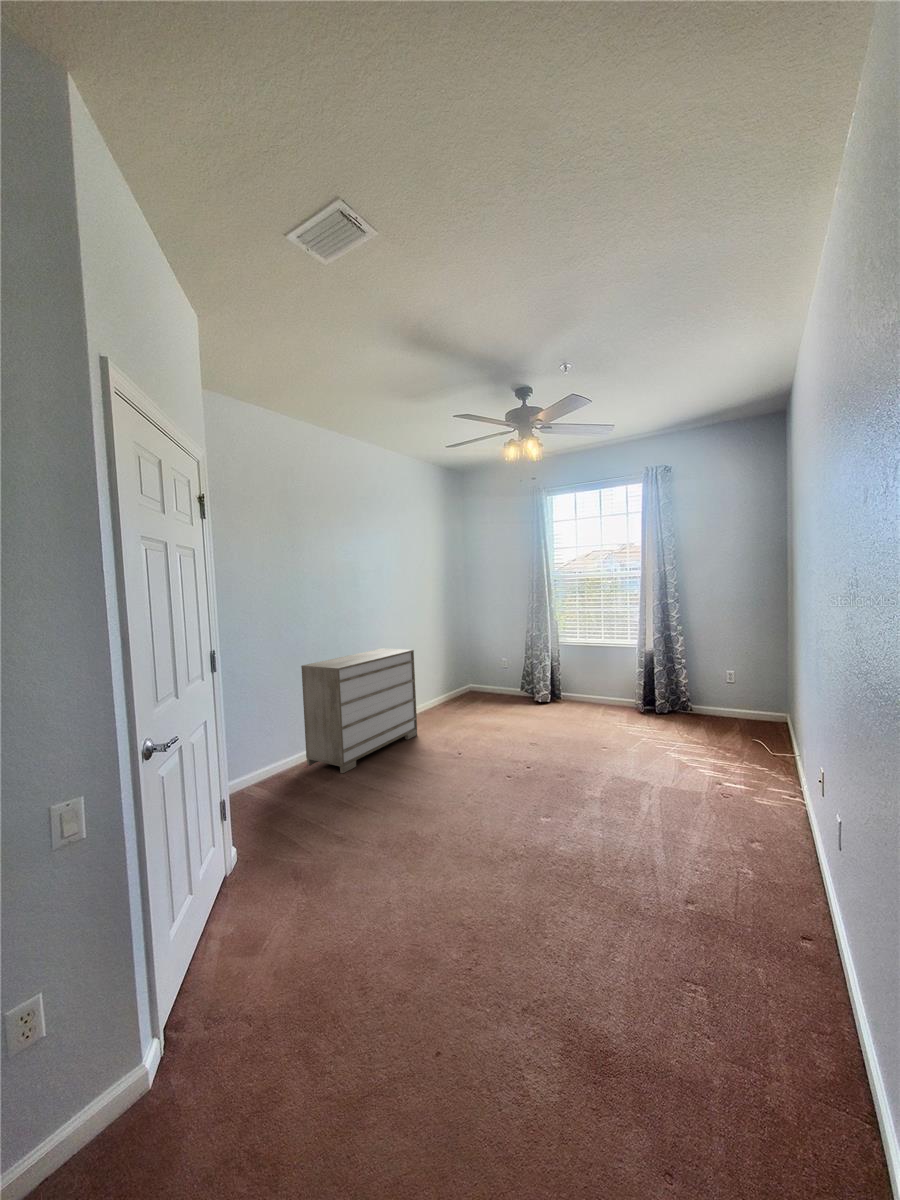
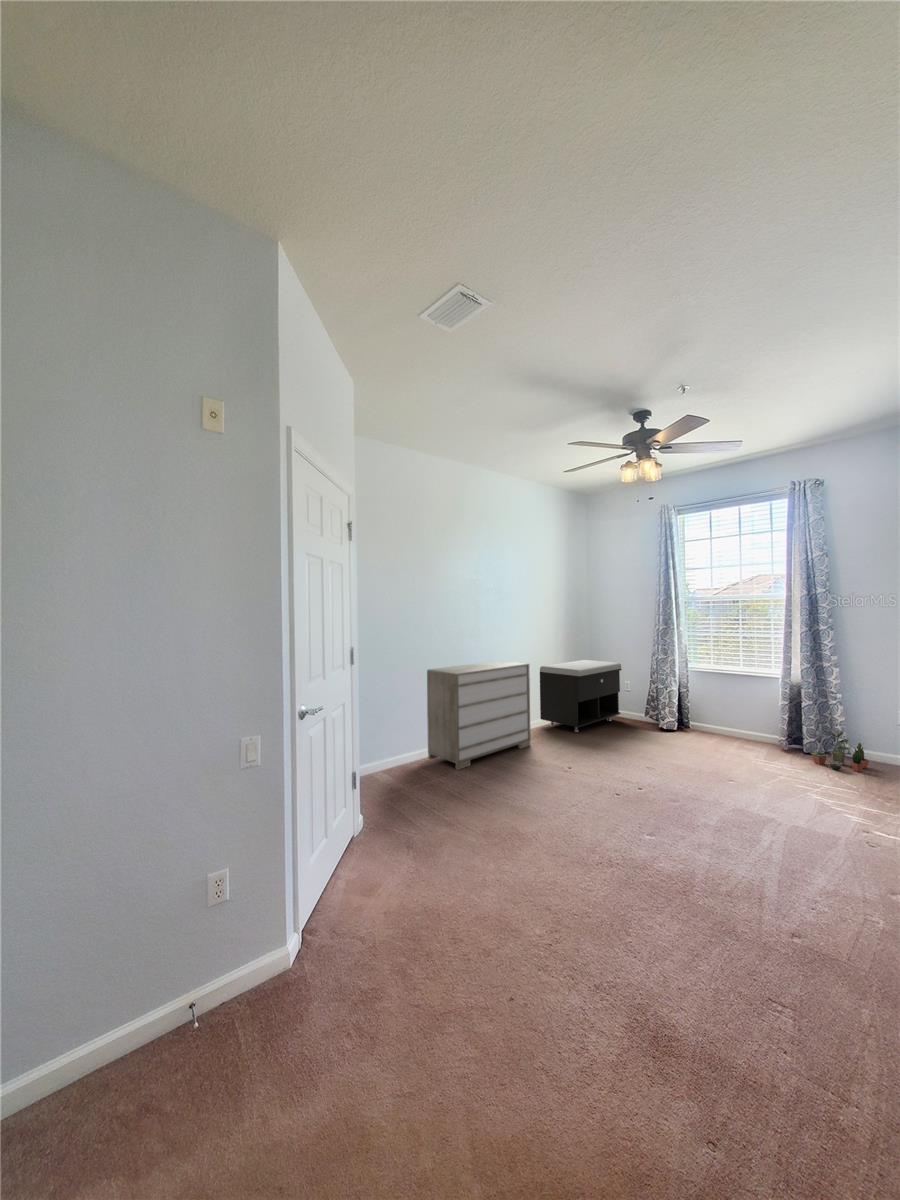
storage bench: none [422,640,500,714] -> present [540,660,622,732]
potted plant: none [661,690,704,725] -> present [811,731,869,772]

